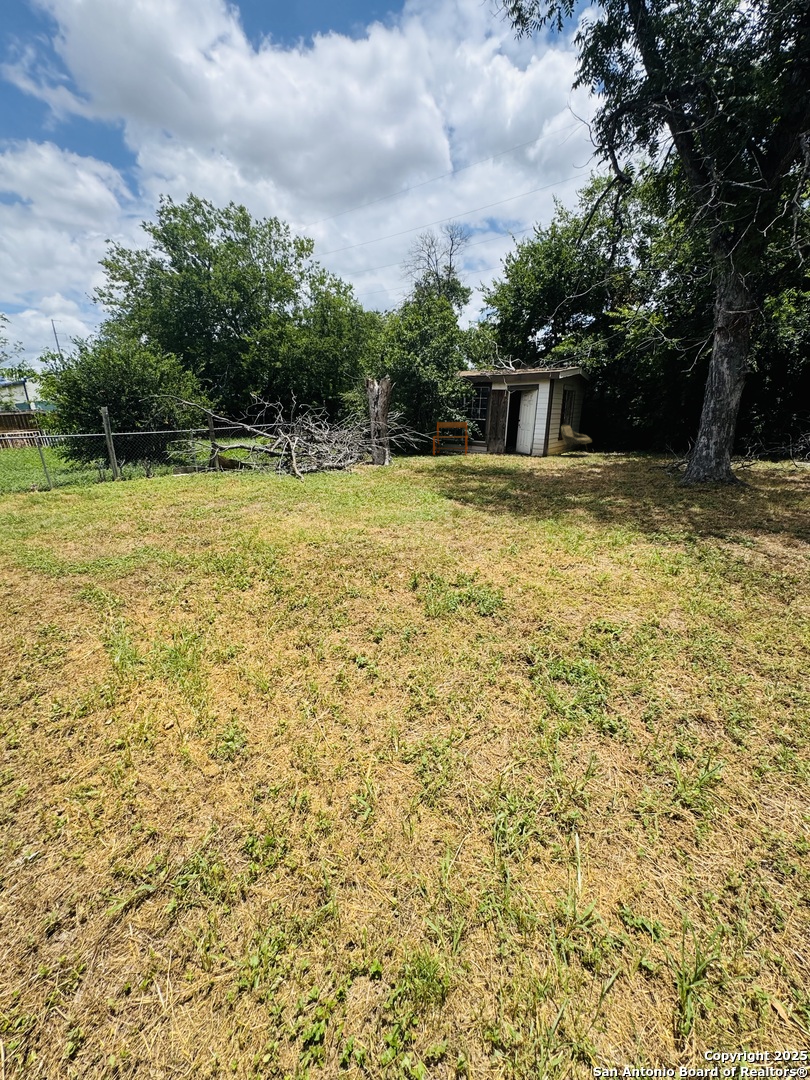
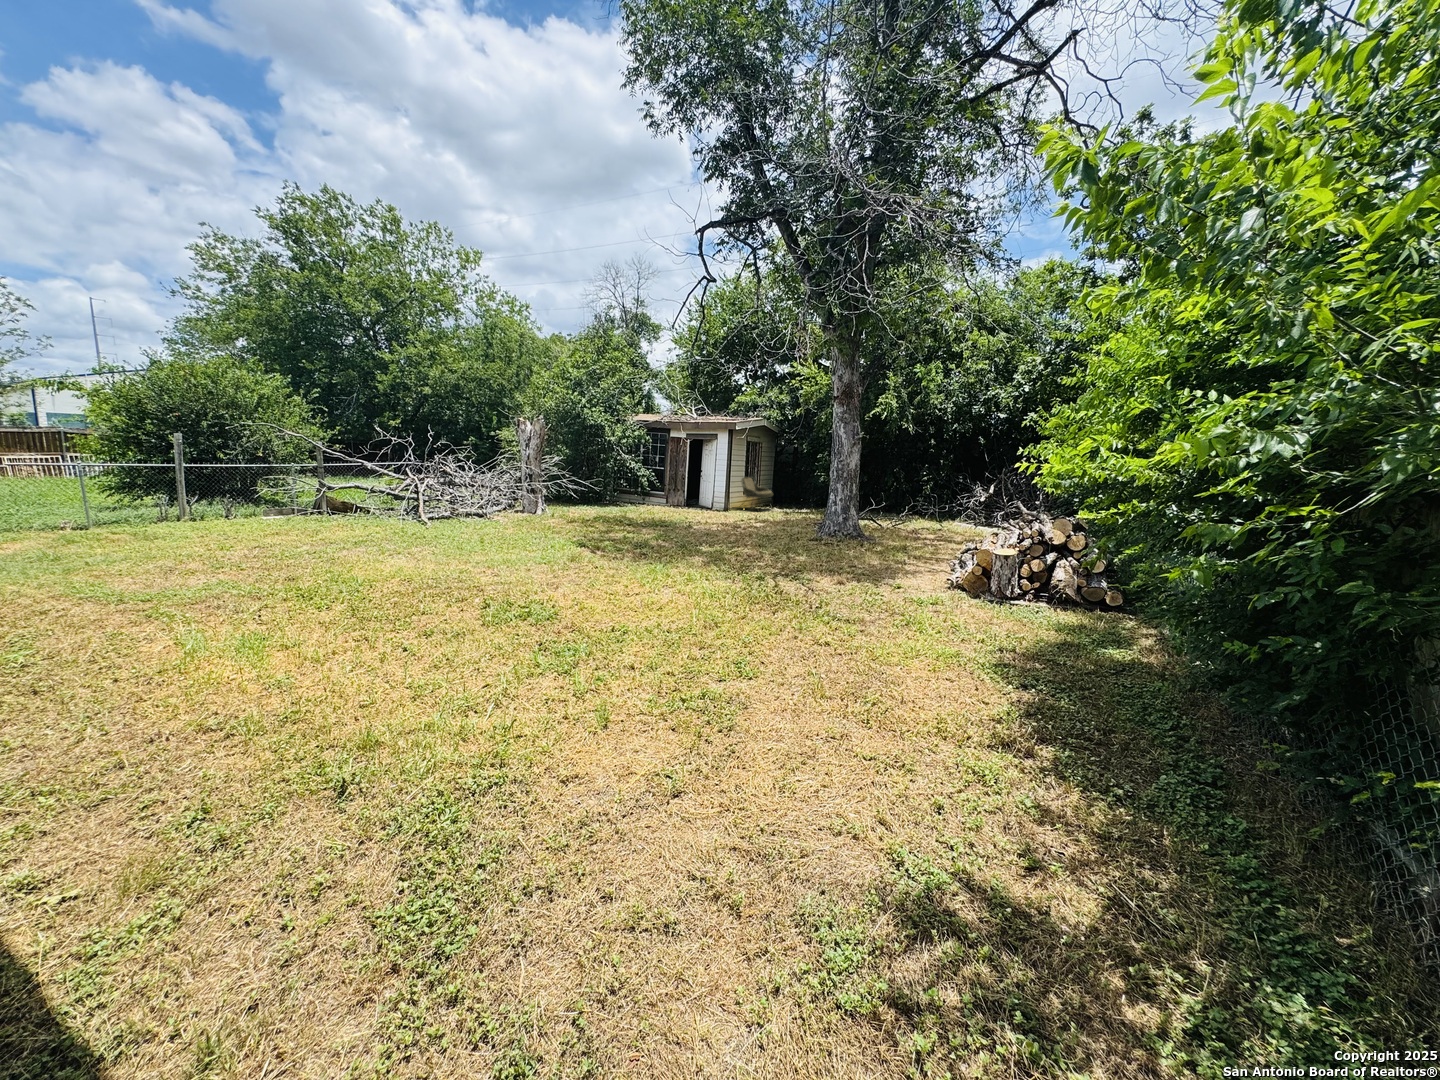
bench: present [433,422,468,455] -> none [603,468,644,506]

